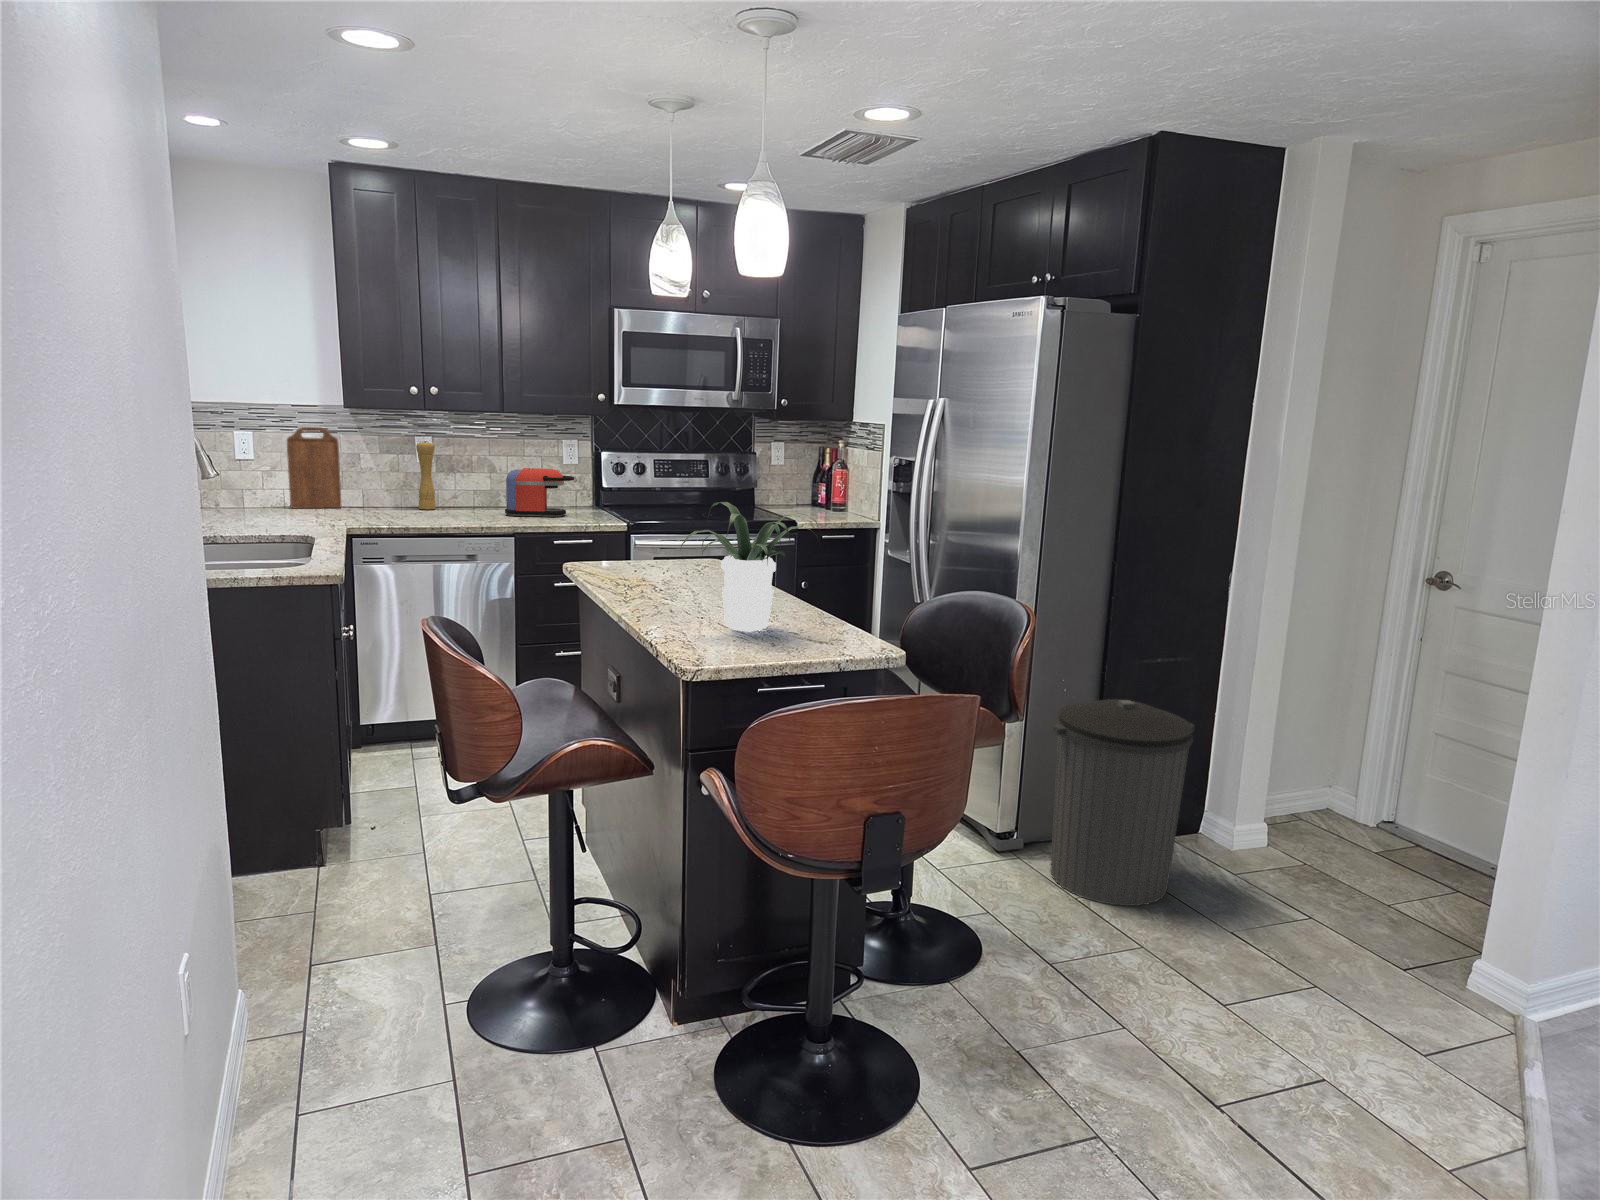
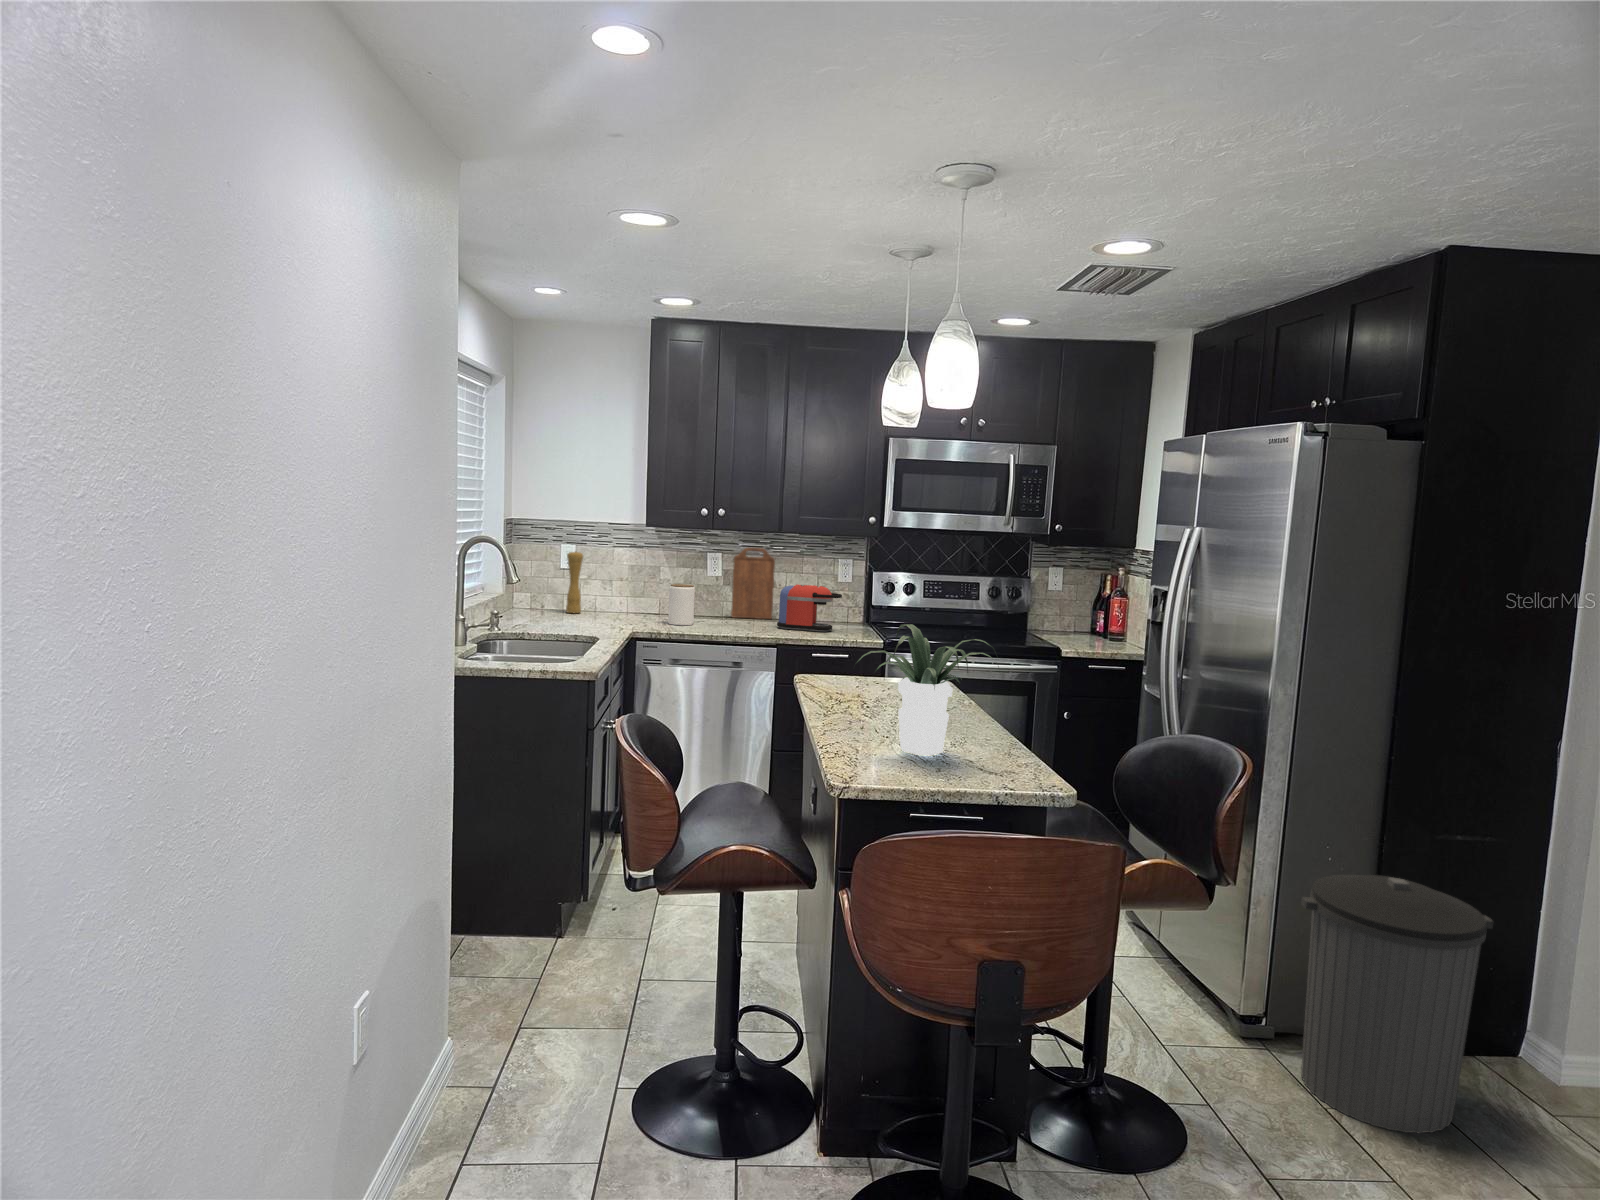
cutting board: present [287,427,342,508] -> present [731,548,775,619]
pepper mill: present [416,441,436,509] -> present [566,551,583,613]
jar: none [380,473,411,518] -> present [668,584,695,625]

